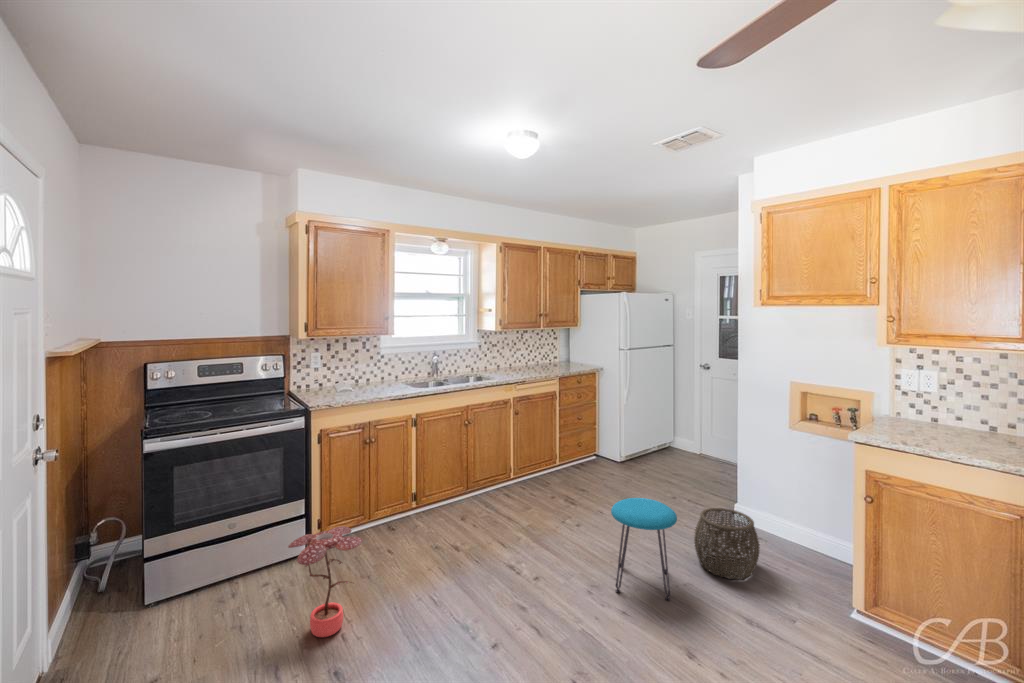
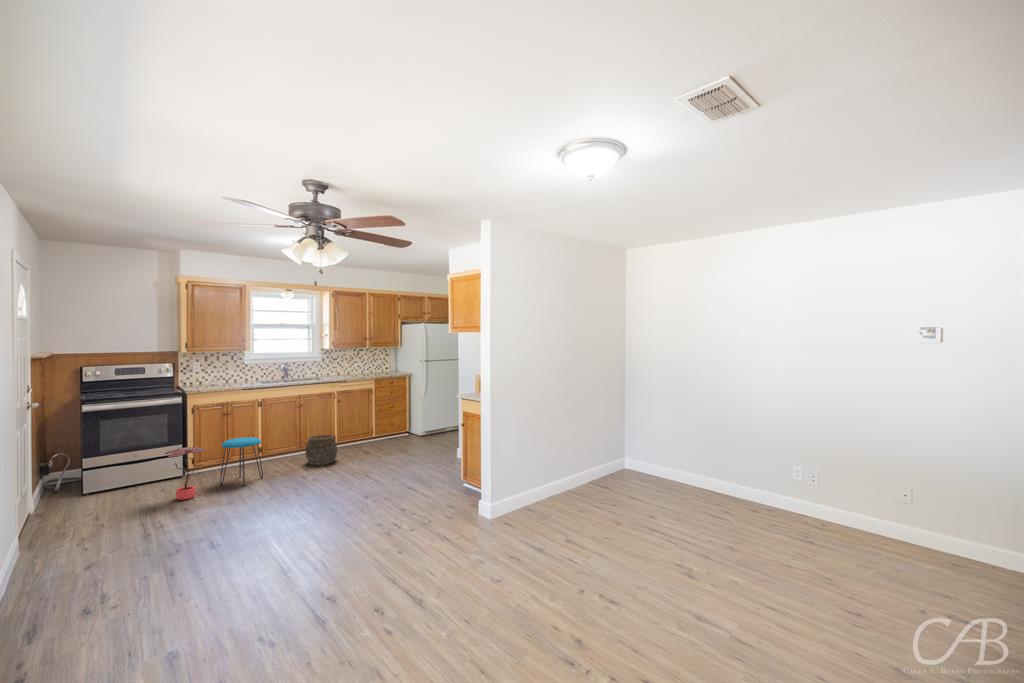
stool: present [611,498,677,600] -> present [220,437,263,486]
woven basket: present [694,508,760,579] -> present [305,435,337,465]

